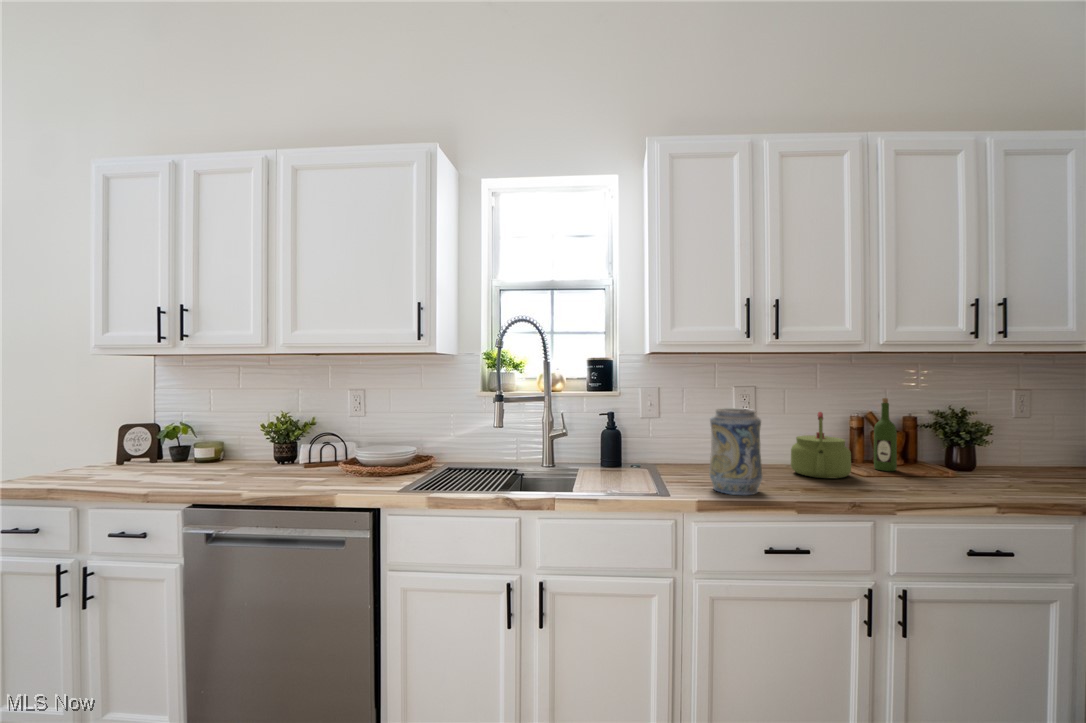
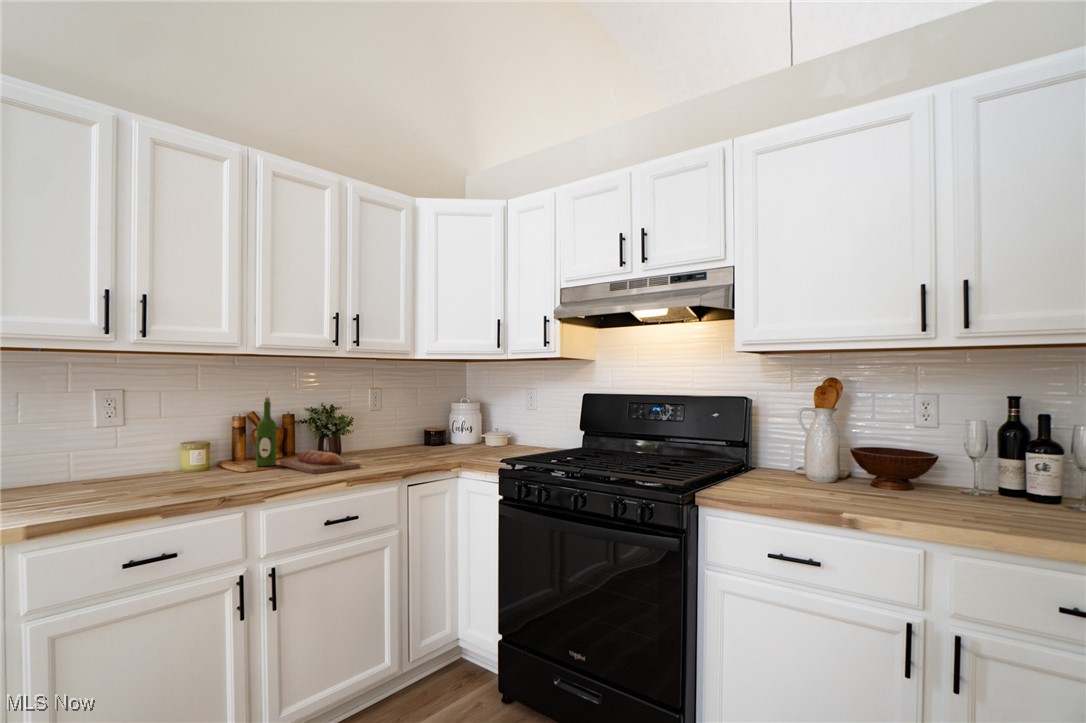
decorative vase: present [709,408,763,495] -> none [47,410,125,514]
kettle: present [791,412,851,479] -> none [166,412,232,481]
bread loaf: none [902,461,1019,497] -> present [280,450,360,474]

